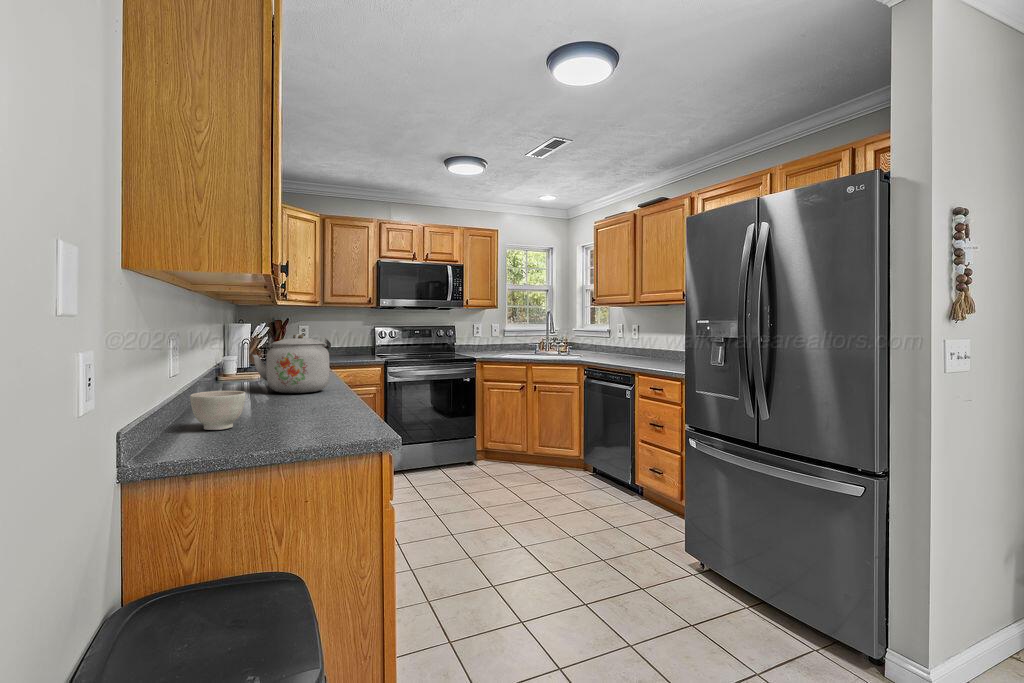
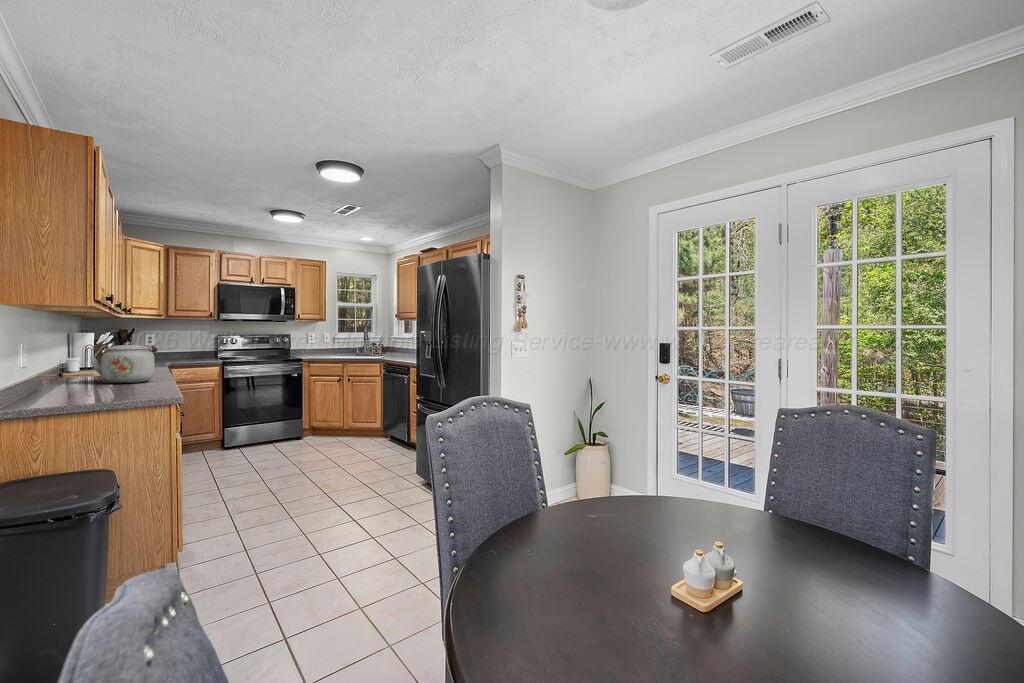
bowl: present [190,391,246,430] -> none [36,378,78,402]

